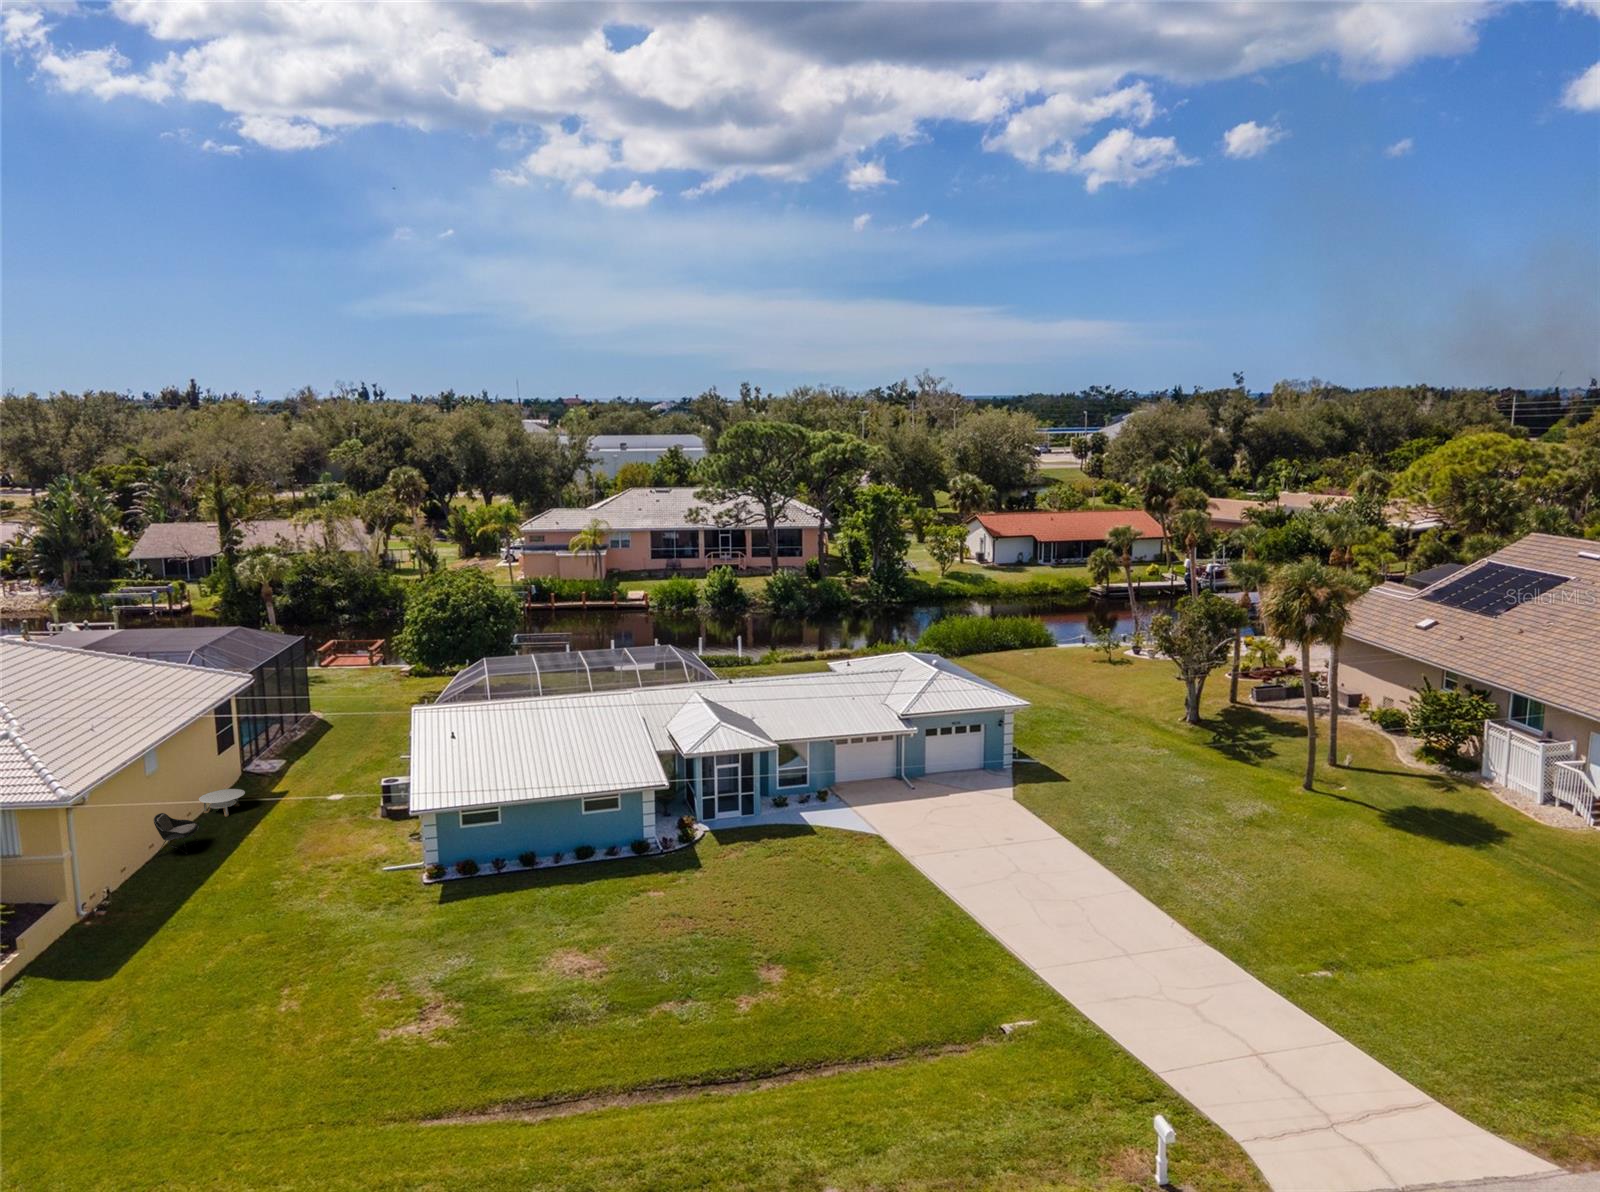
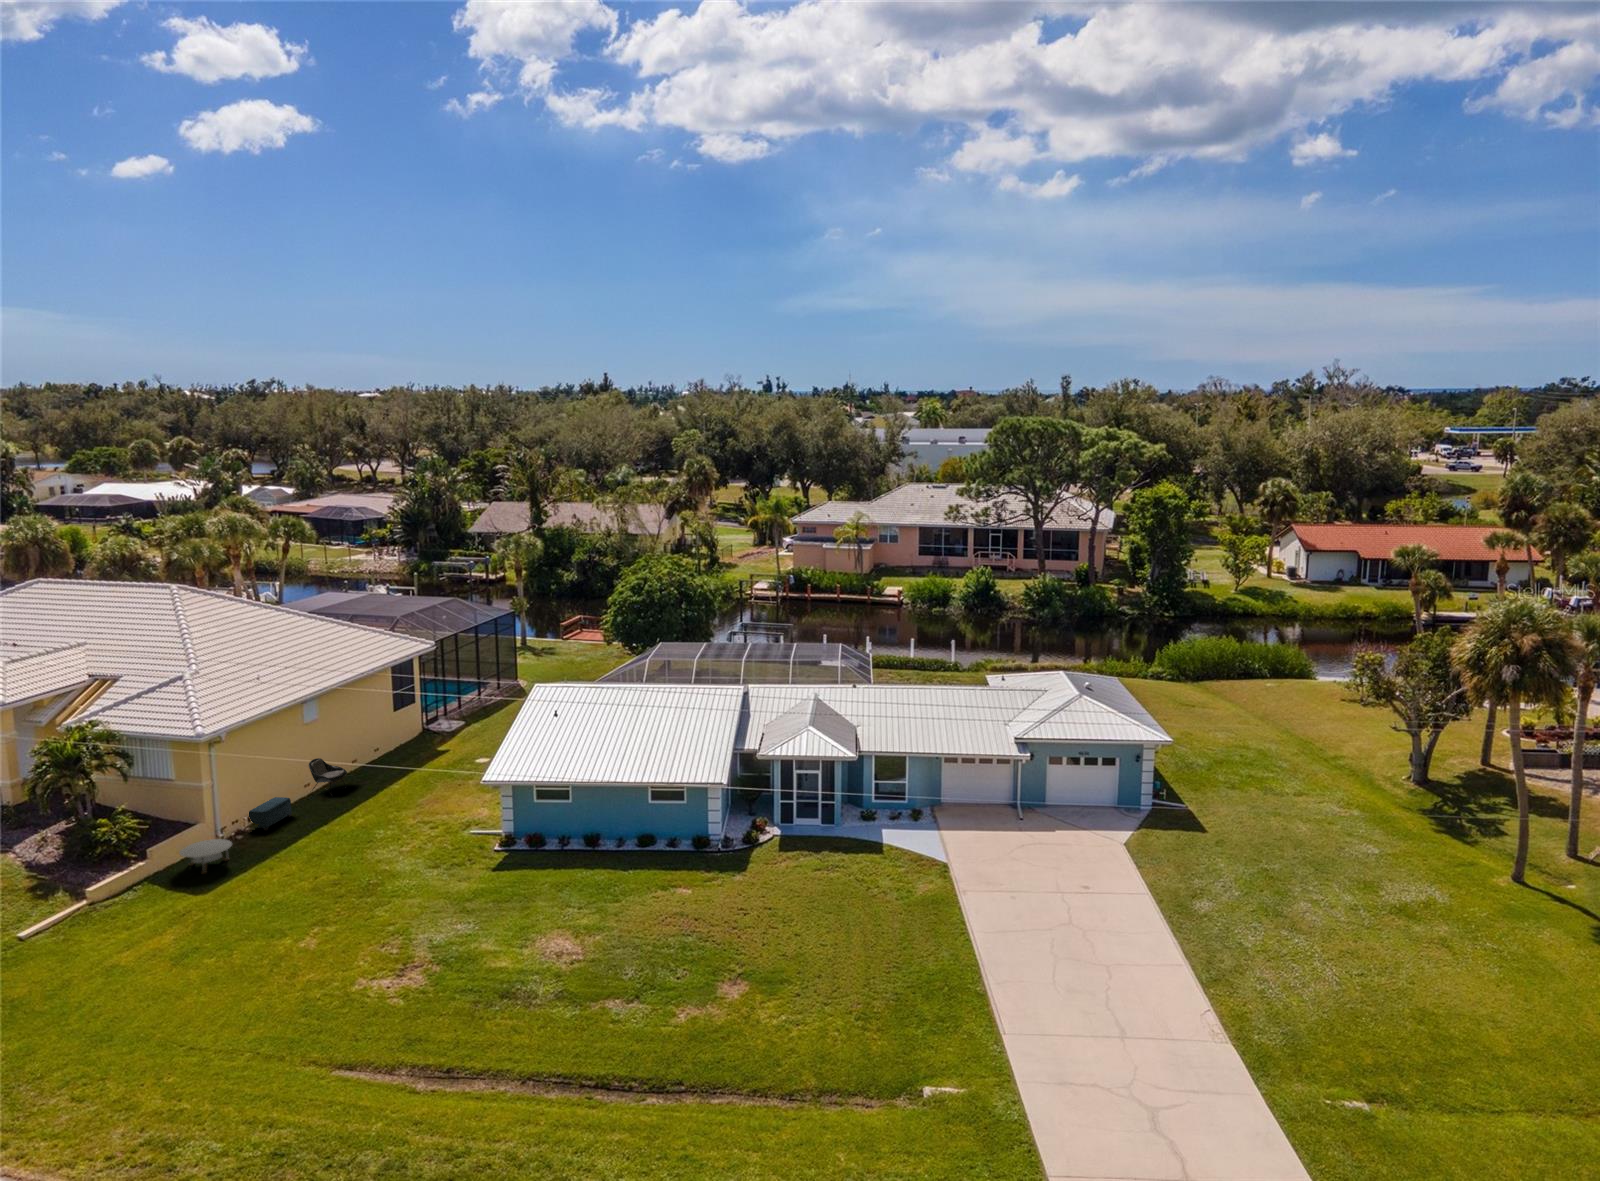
round table: present [199,789,245,816] -> present [179,839,232,874]
bench: none [104,861,151,903] -> present [249,797,292,831]

